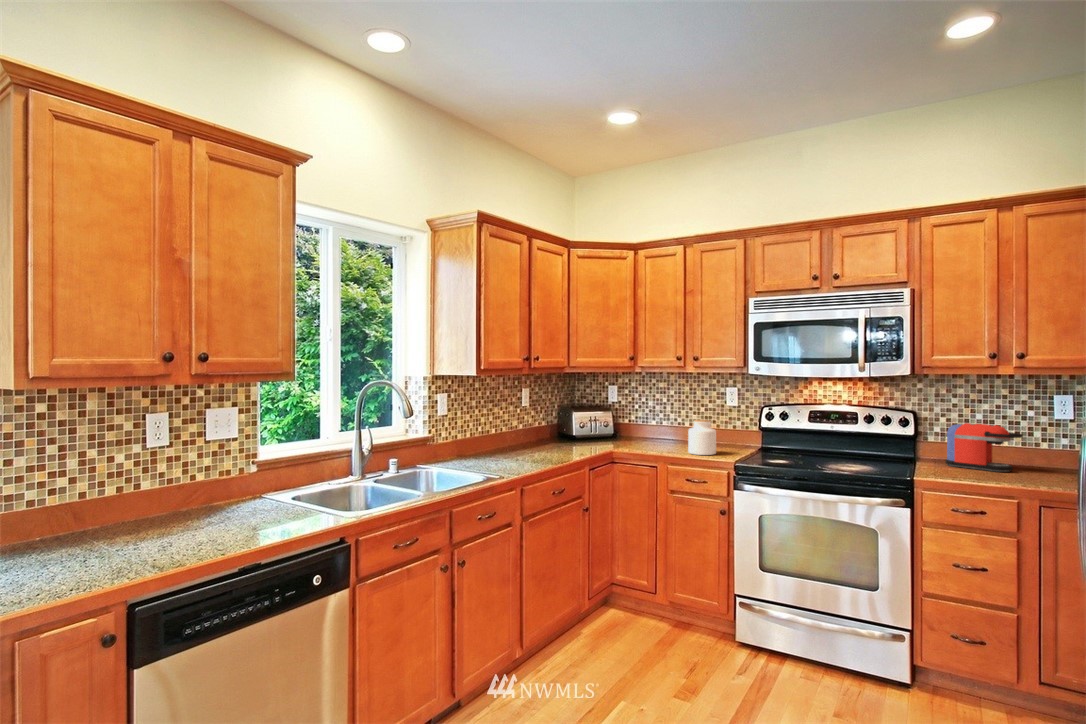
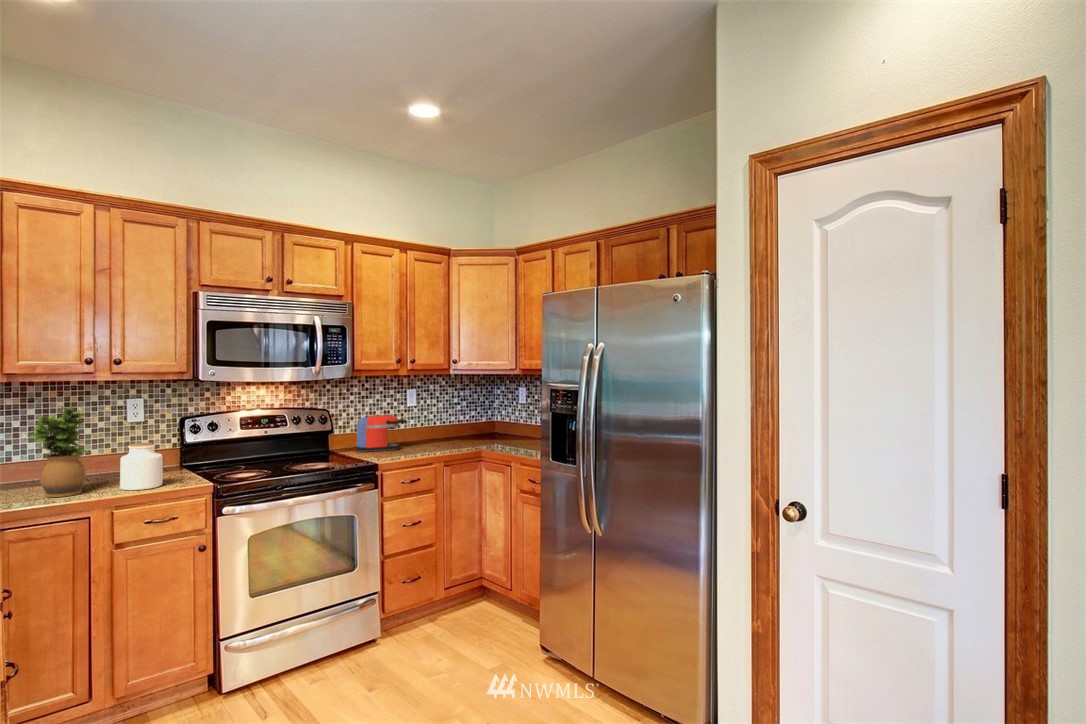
potted plant: none [643,388,675,450] -> present [29,406,88,497]

